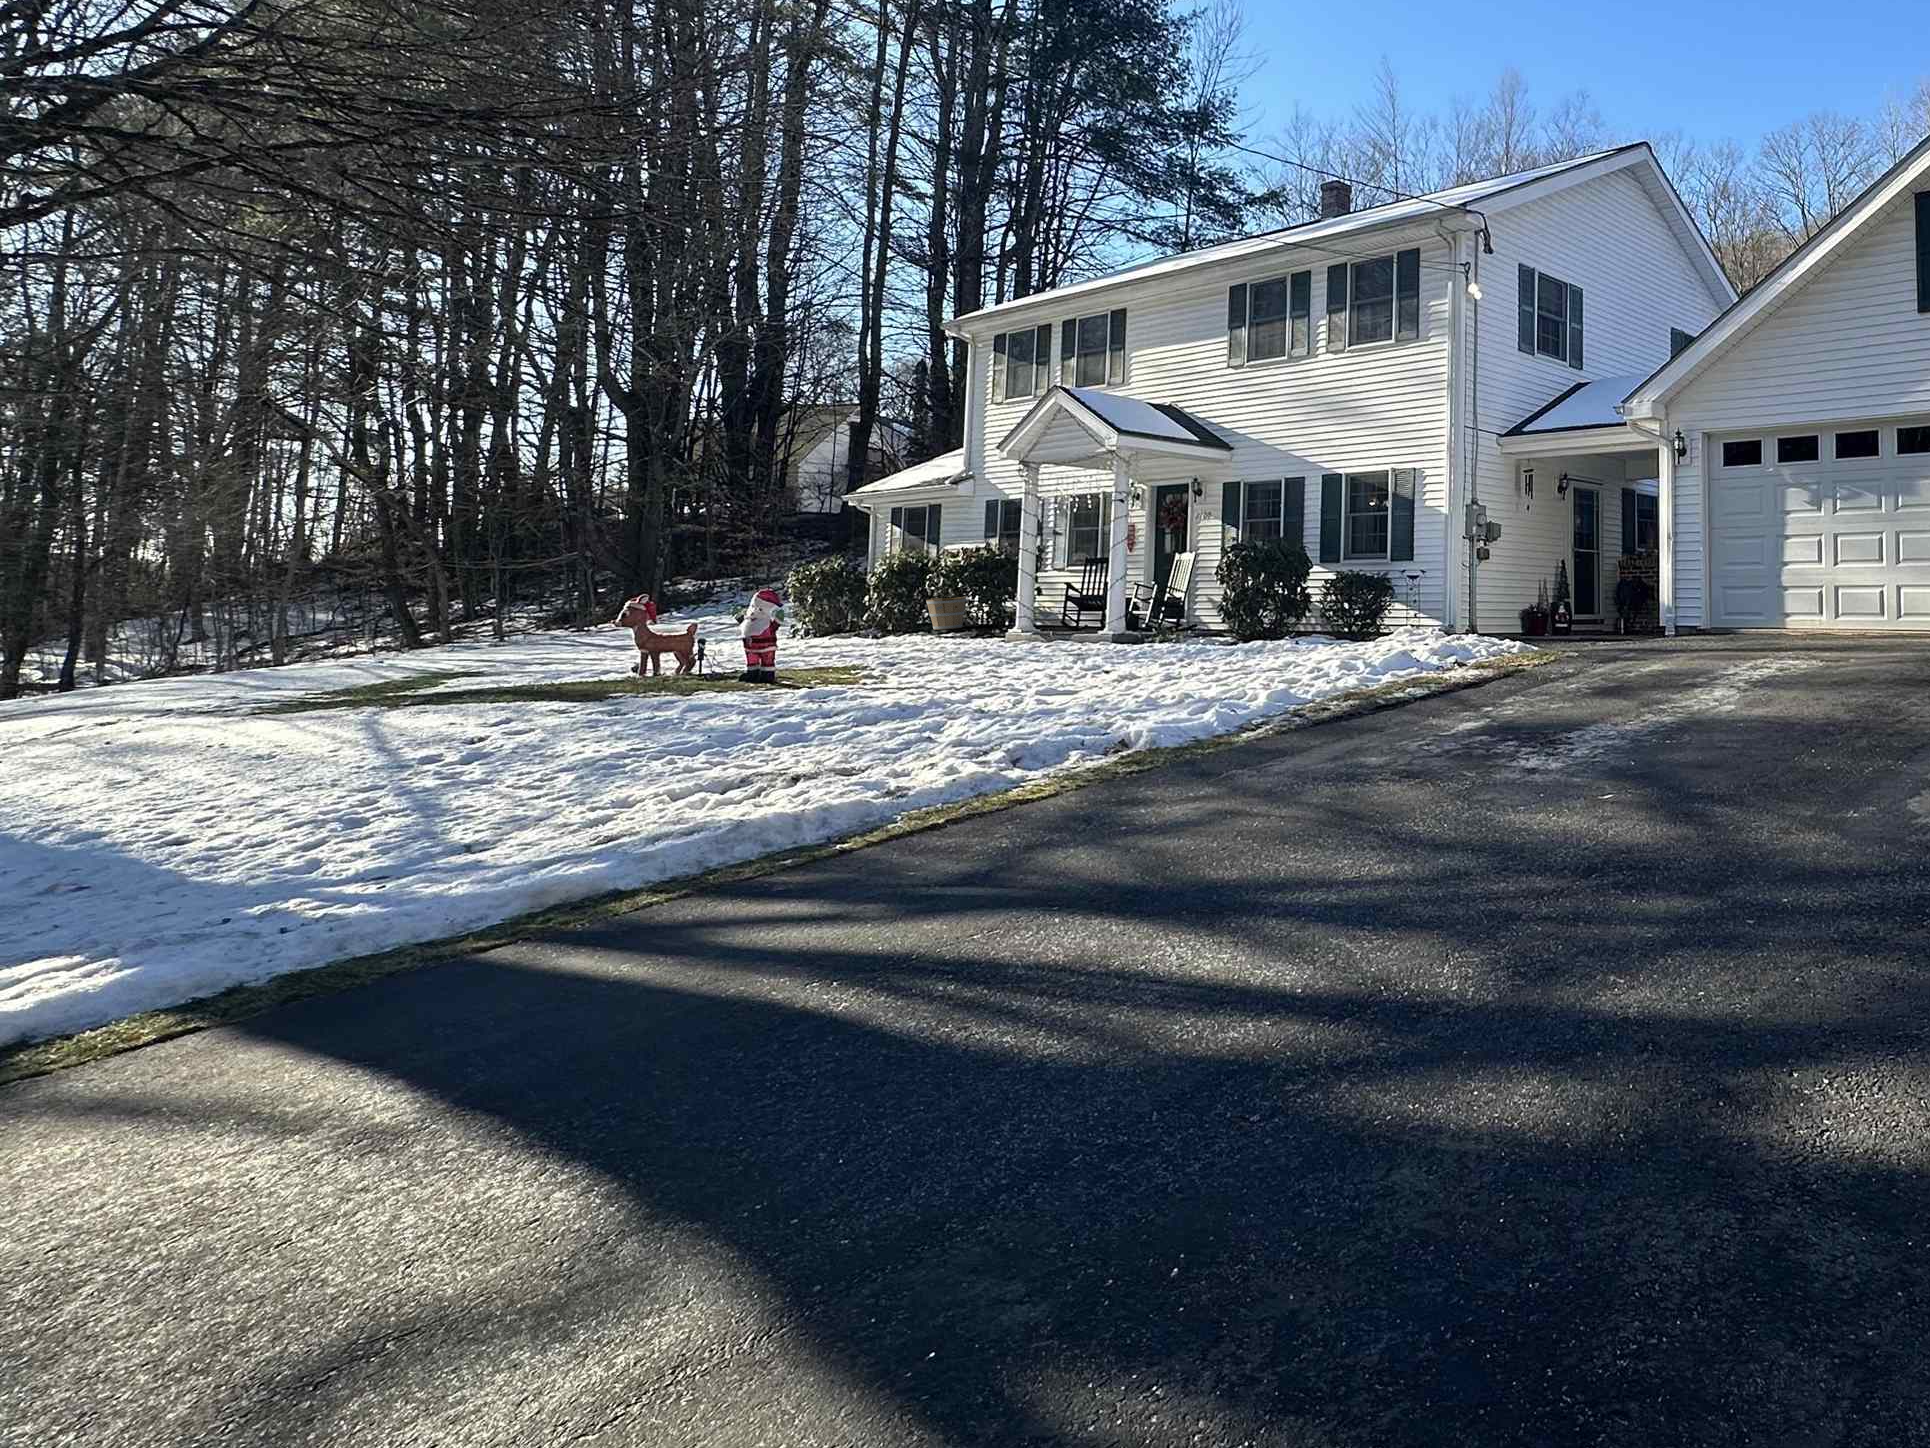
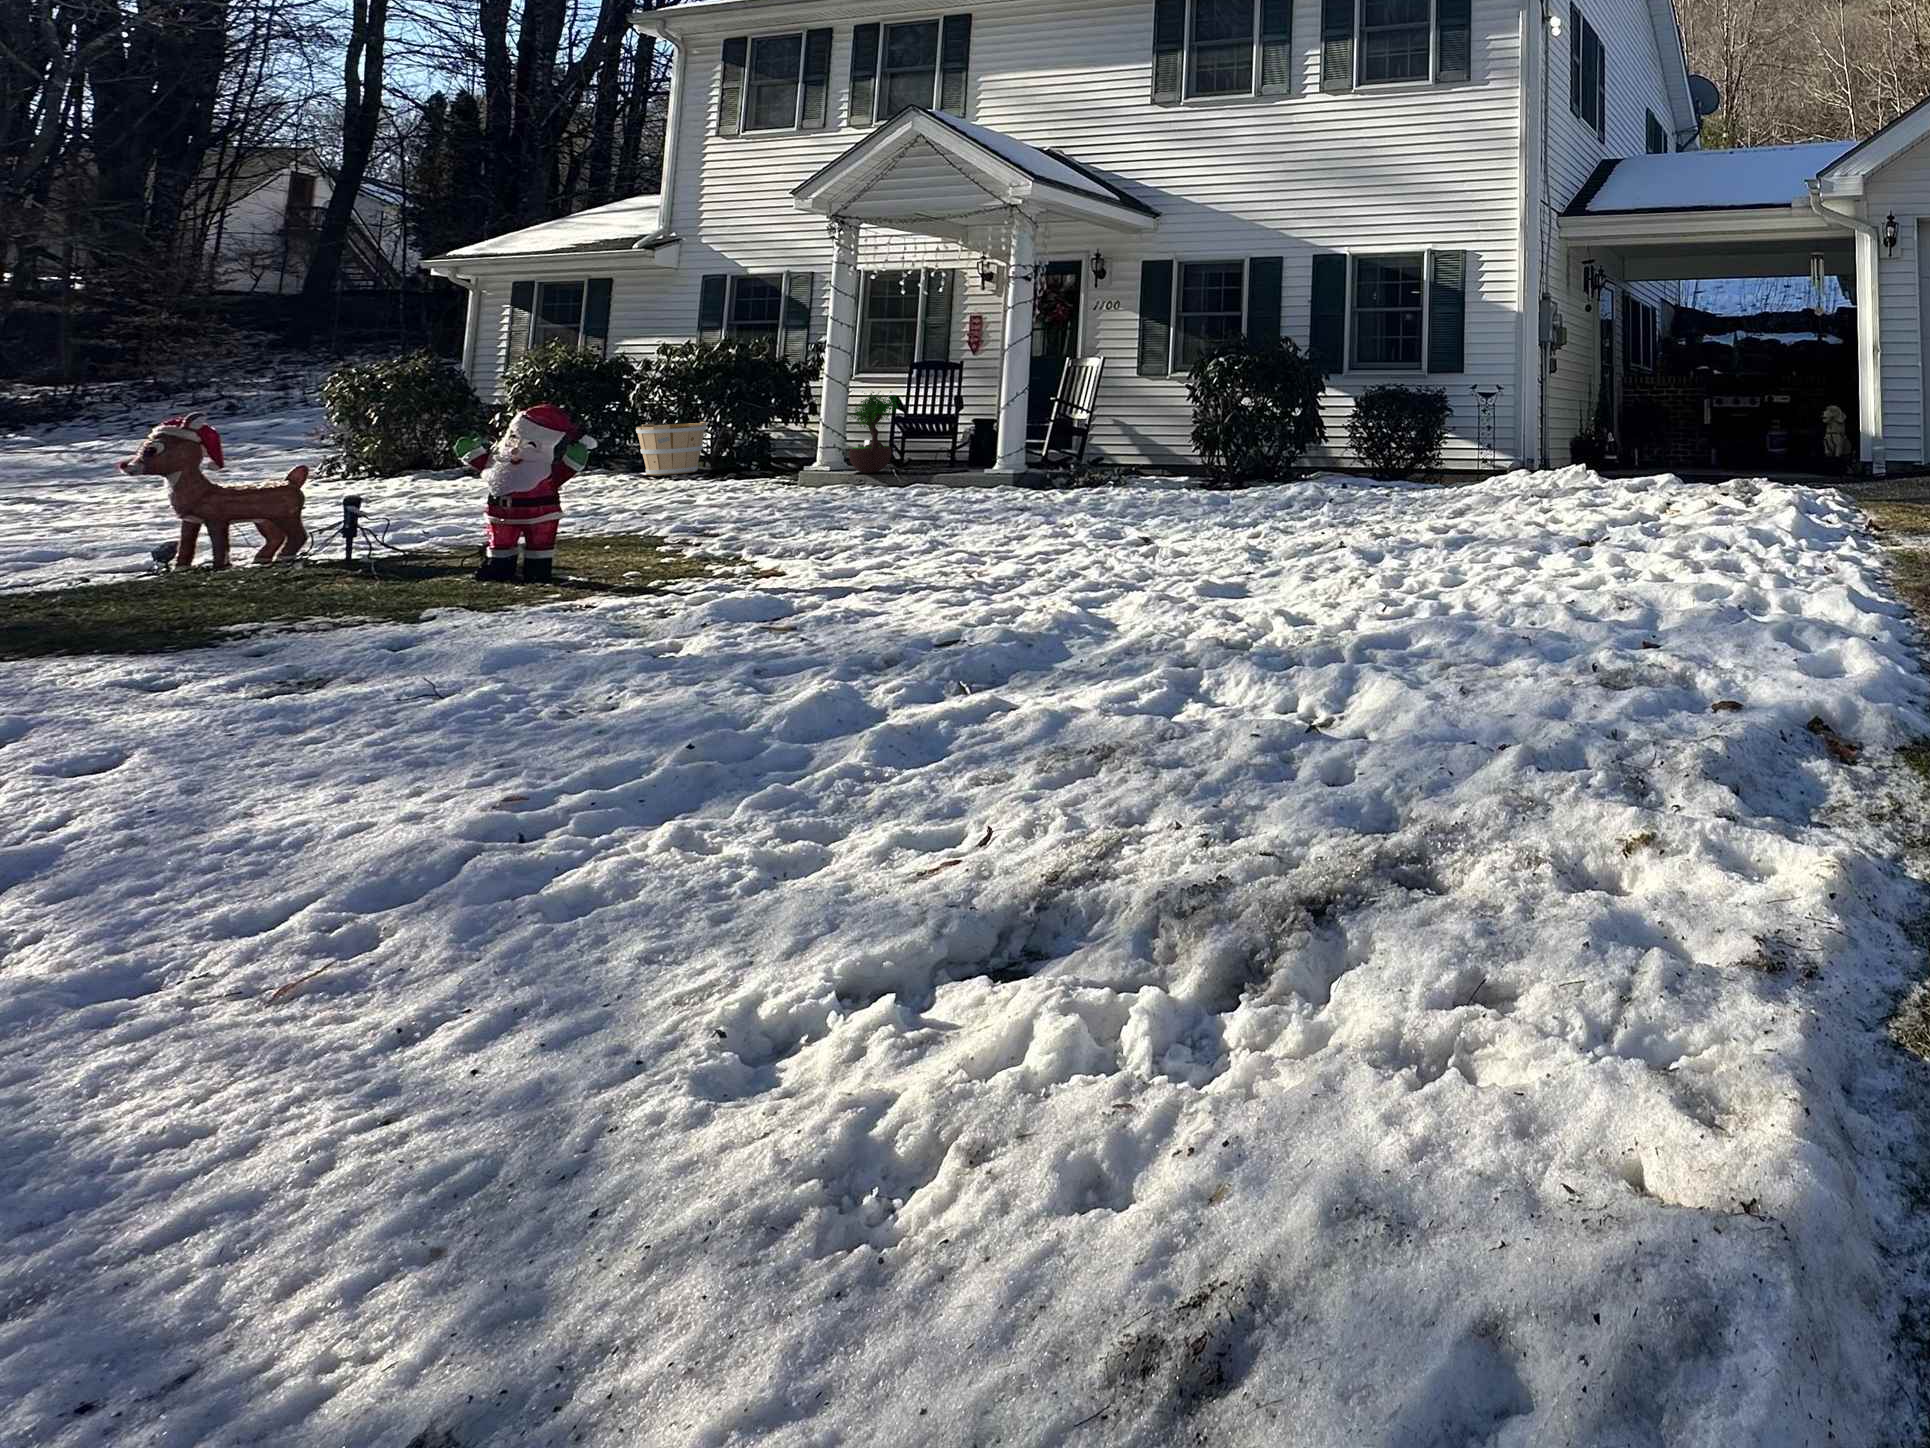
potted tree: none [1030,573,1064,629] -> present [846,391,898,473]

